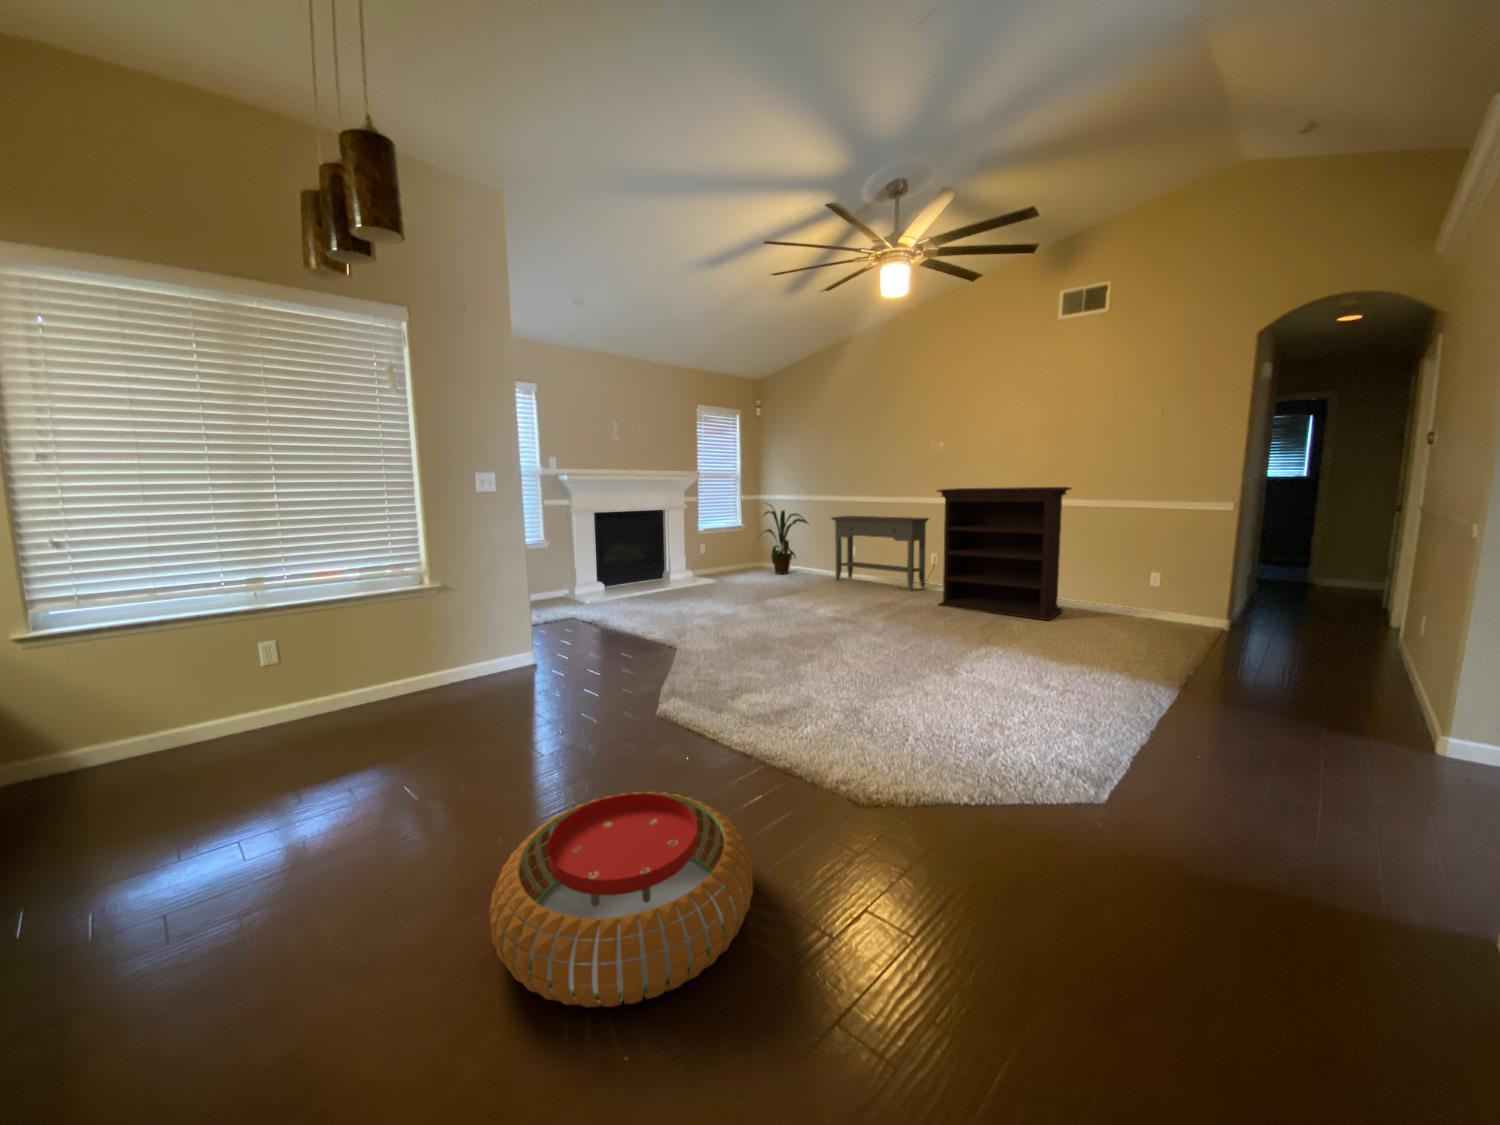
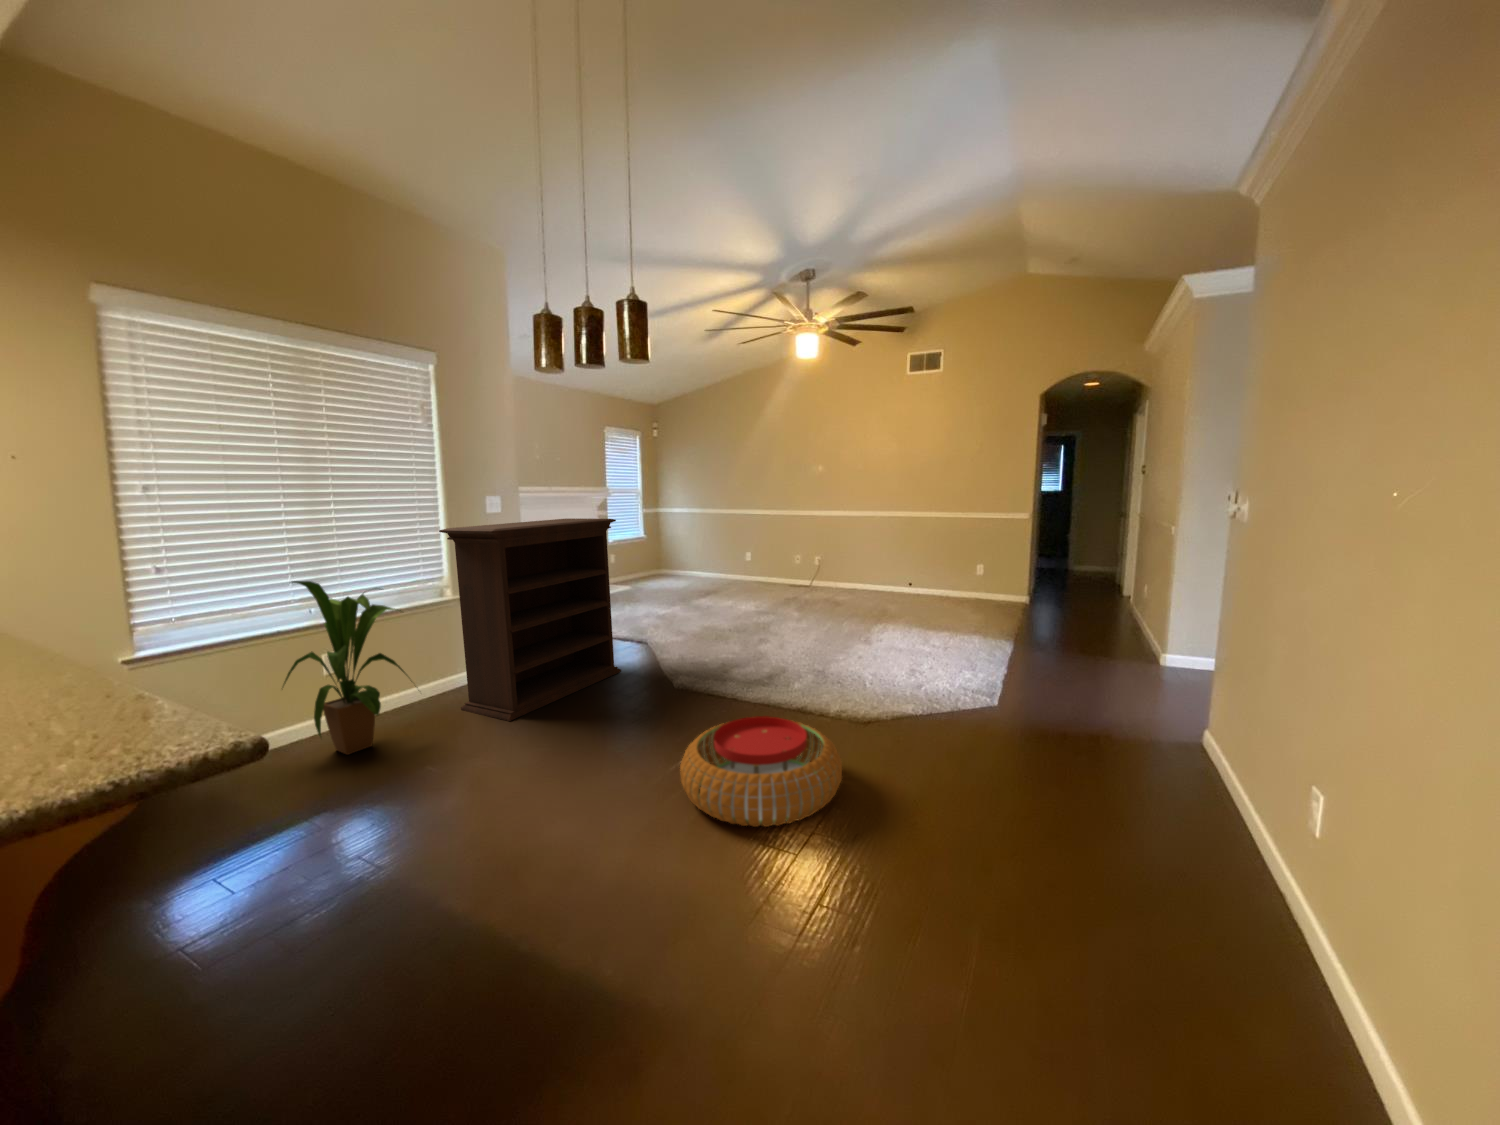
bookshelf: present [937,487,1071,620] -> present [439,518,621,721]
house plant: present [760,509,808,574] -> present [283,581,412,755]
console table: present [831,516,929,590] -> none [731,526,815,587]

